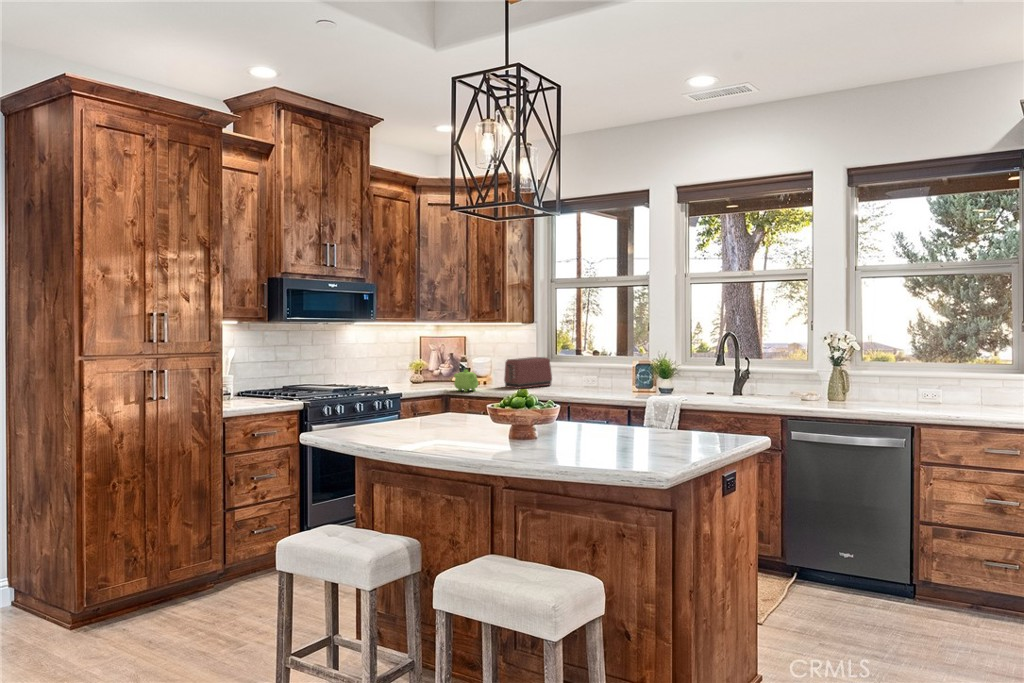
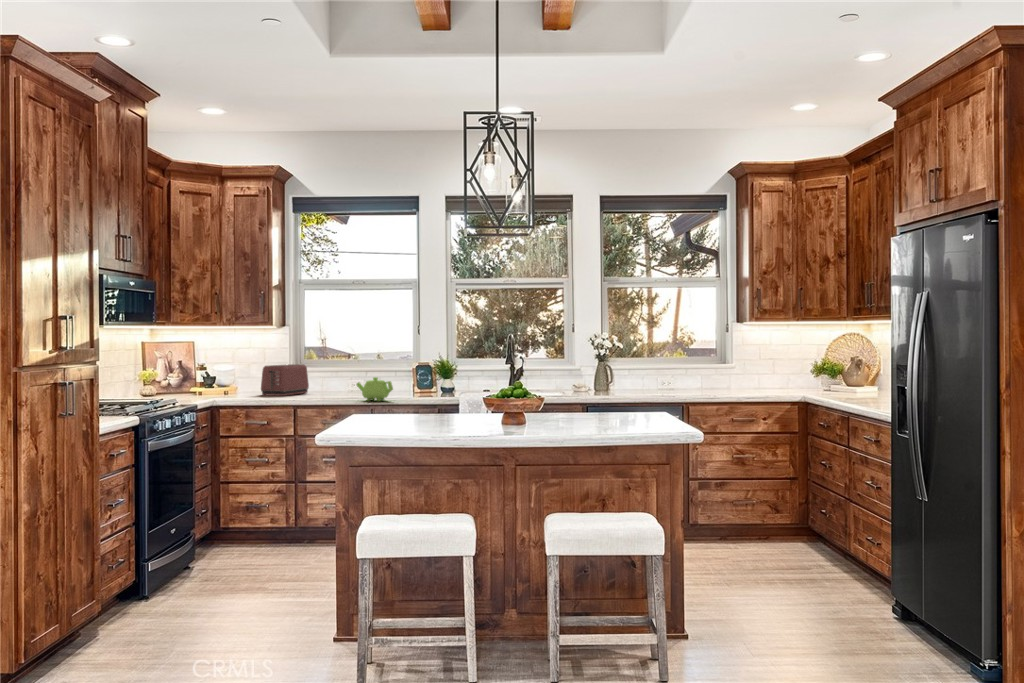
teapot: present [454,370,478,392] -> present [356,377,393,401]

